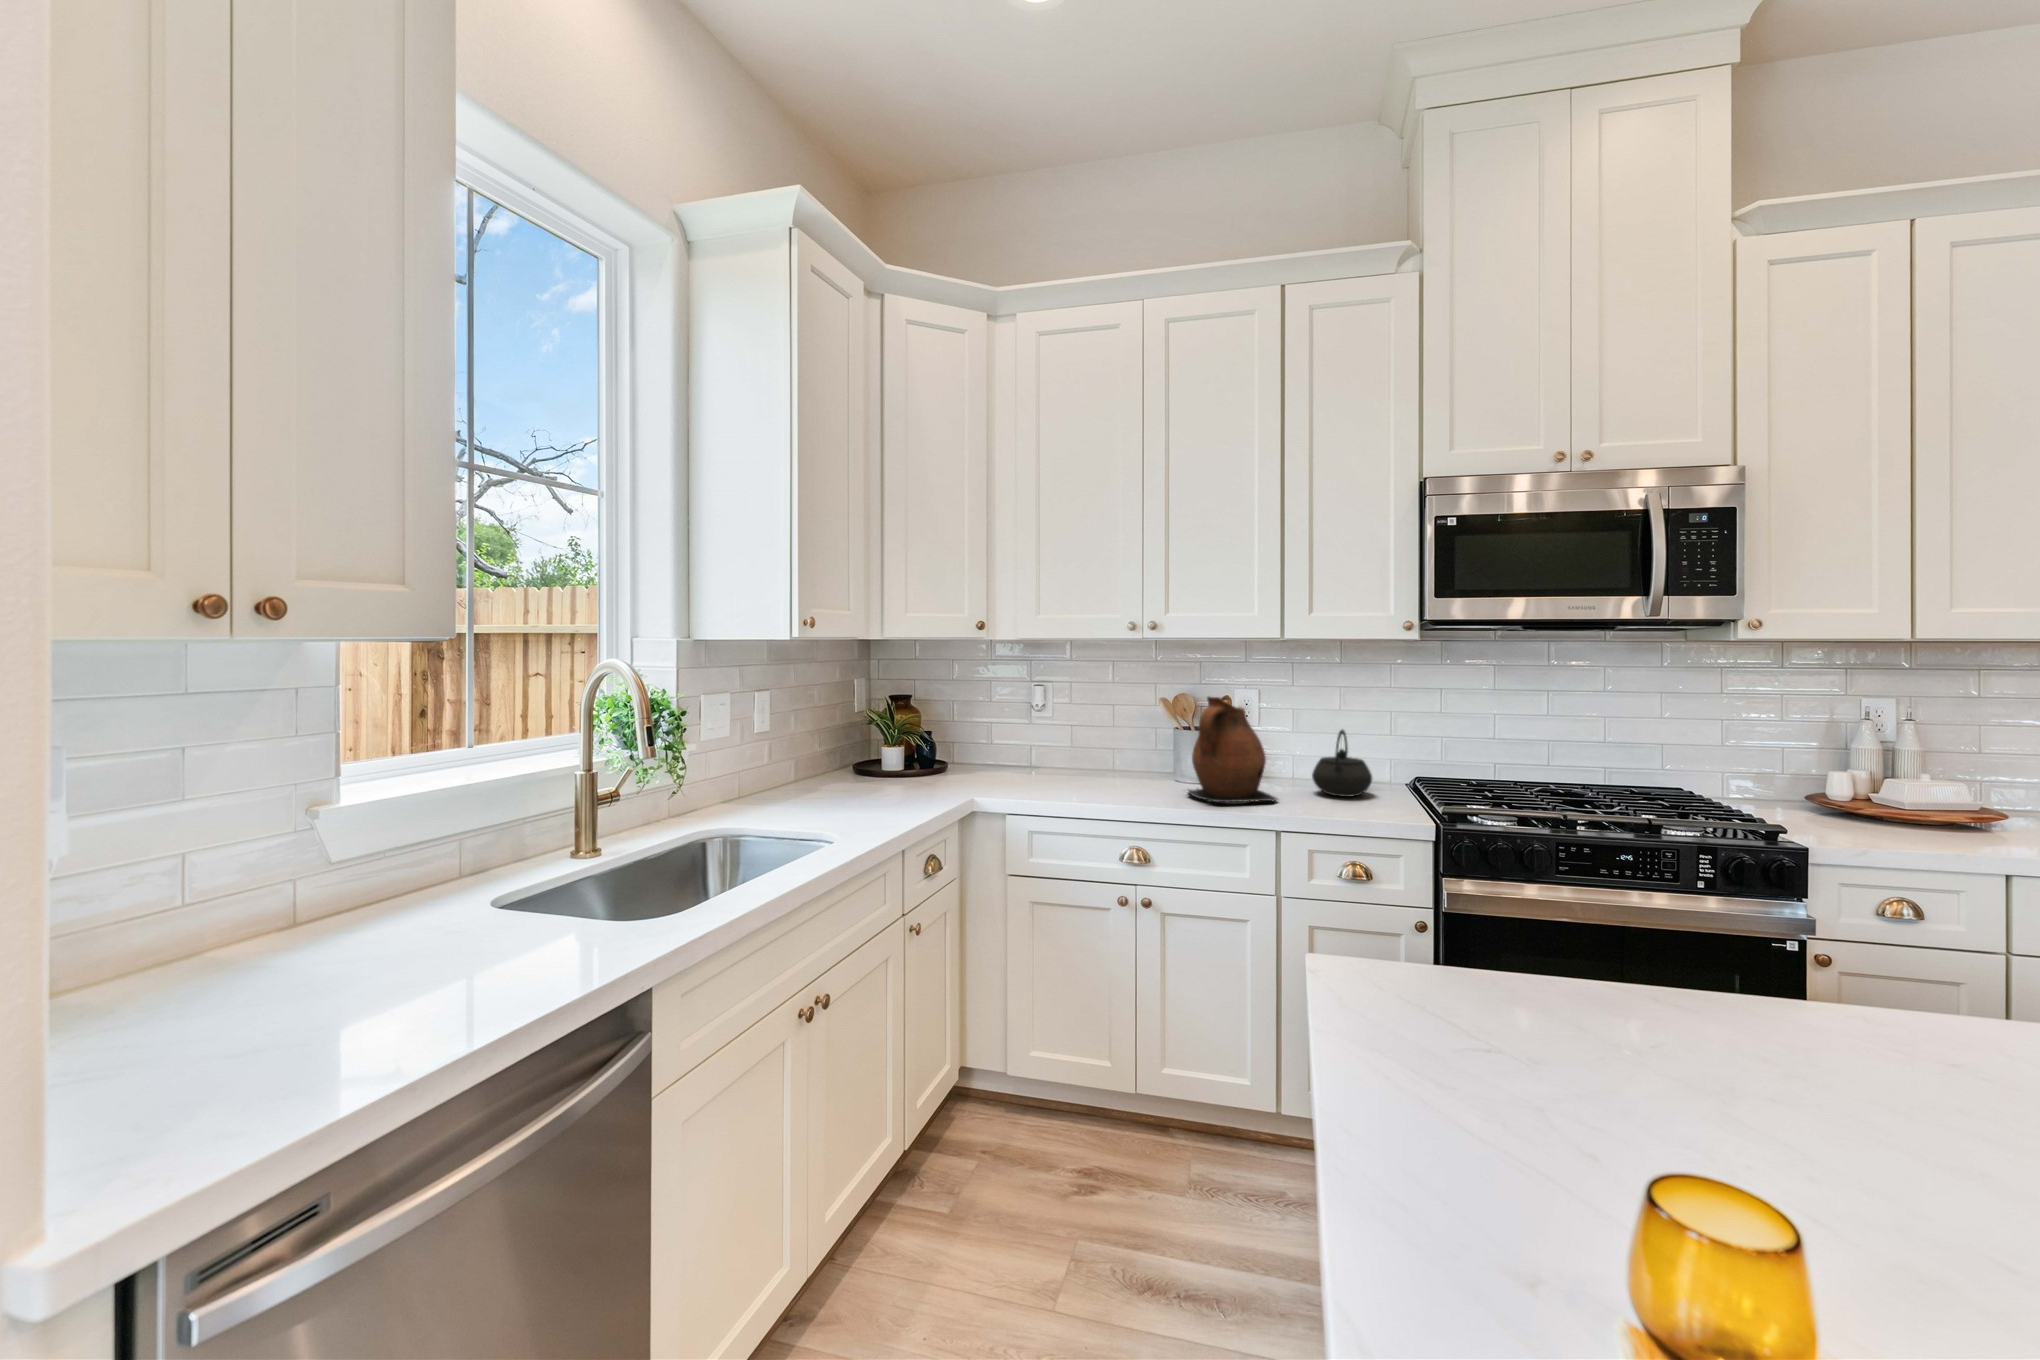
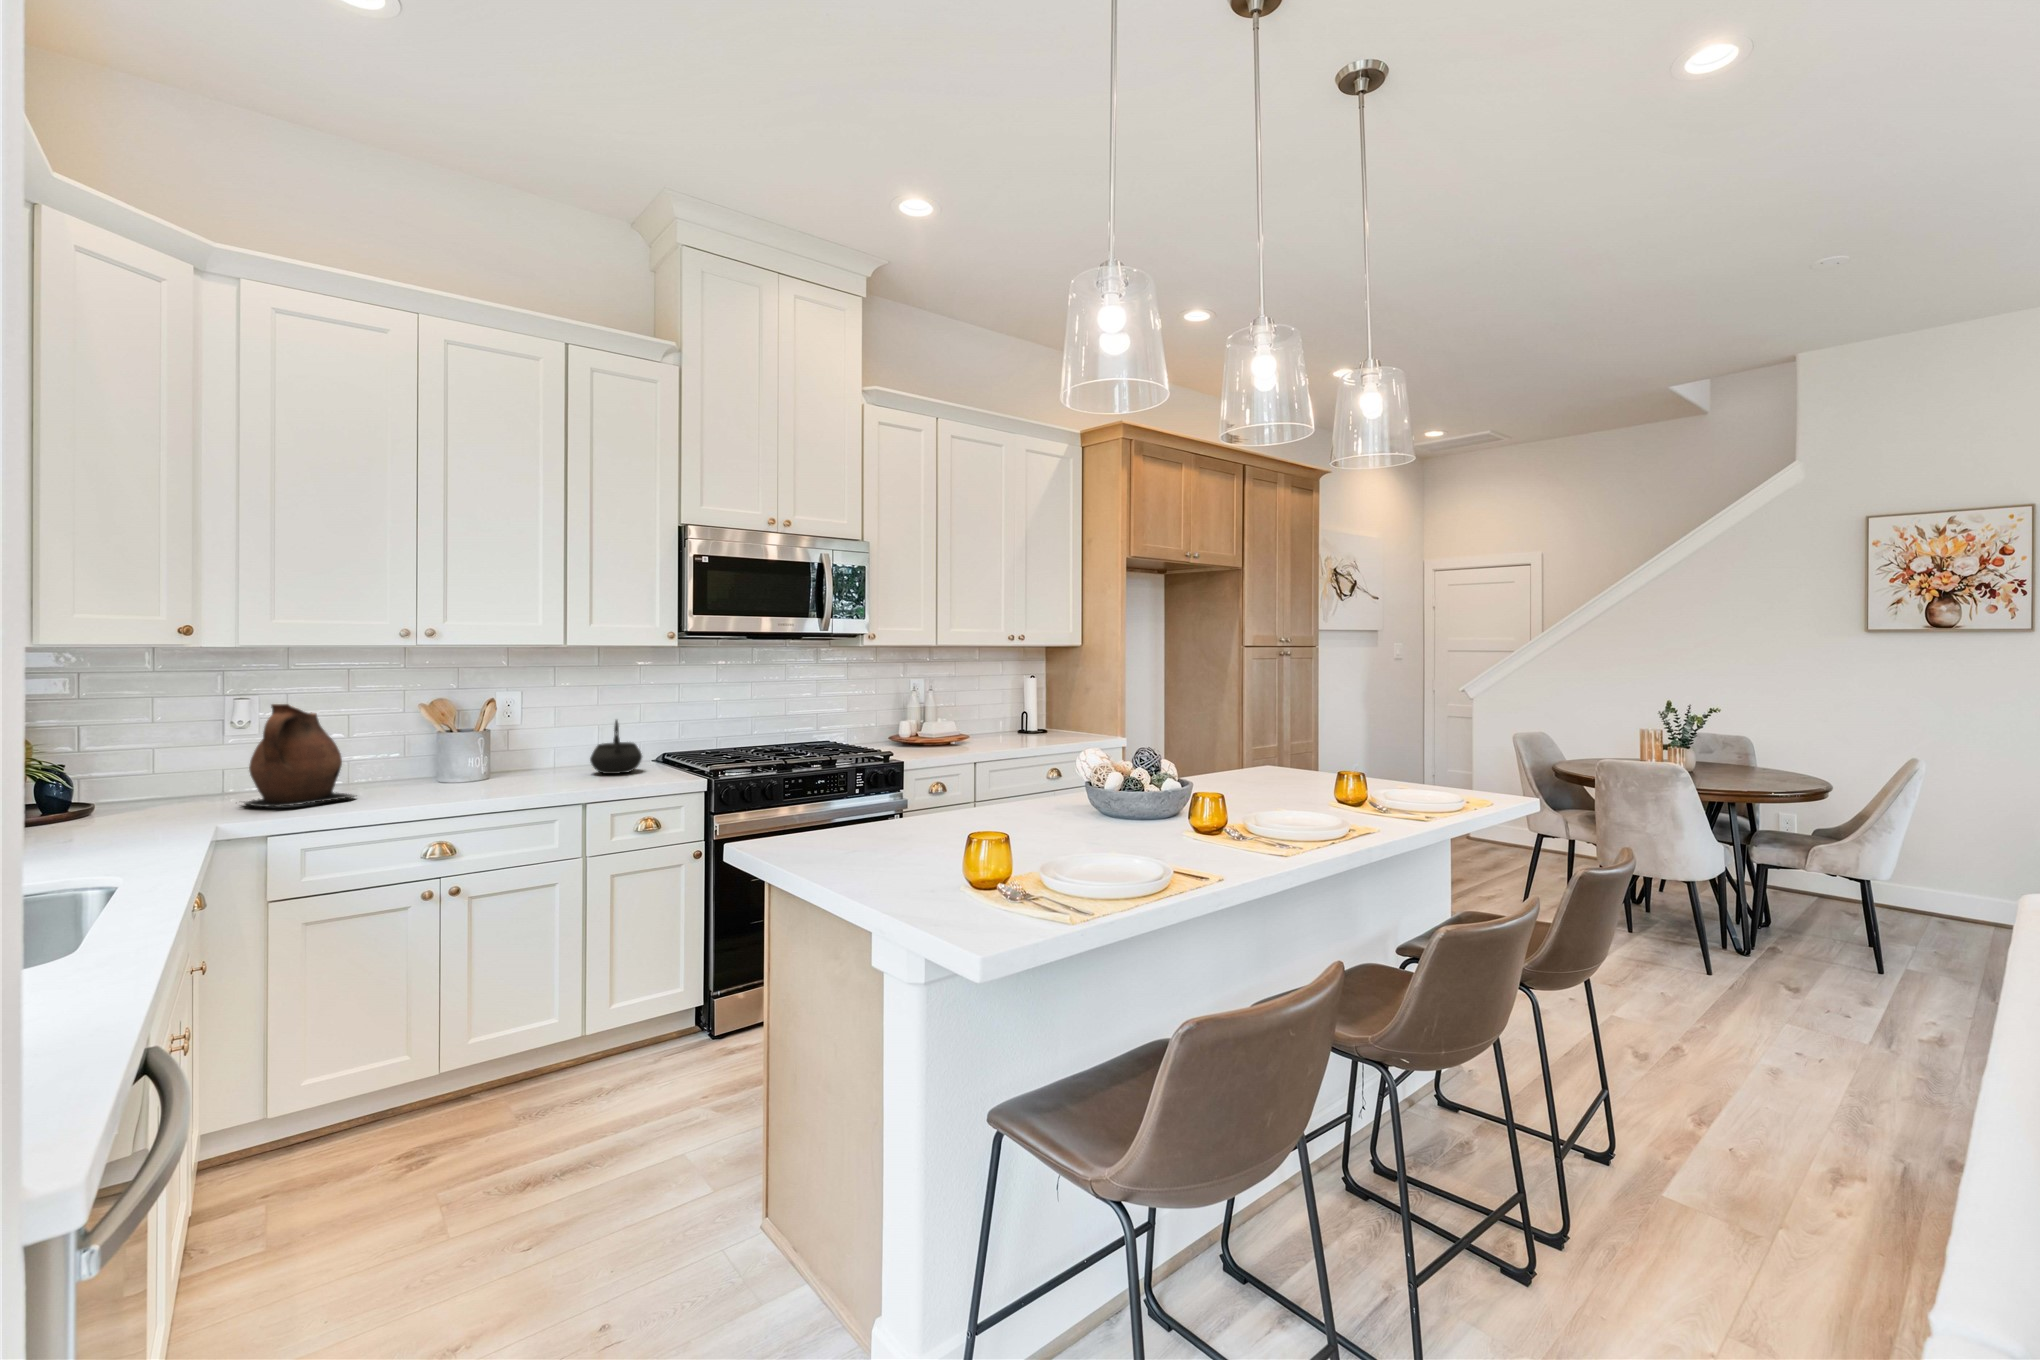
ceramic pitcher: present [1188,696,1277,802] -> present [244,704,355,807]

